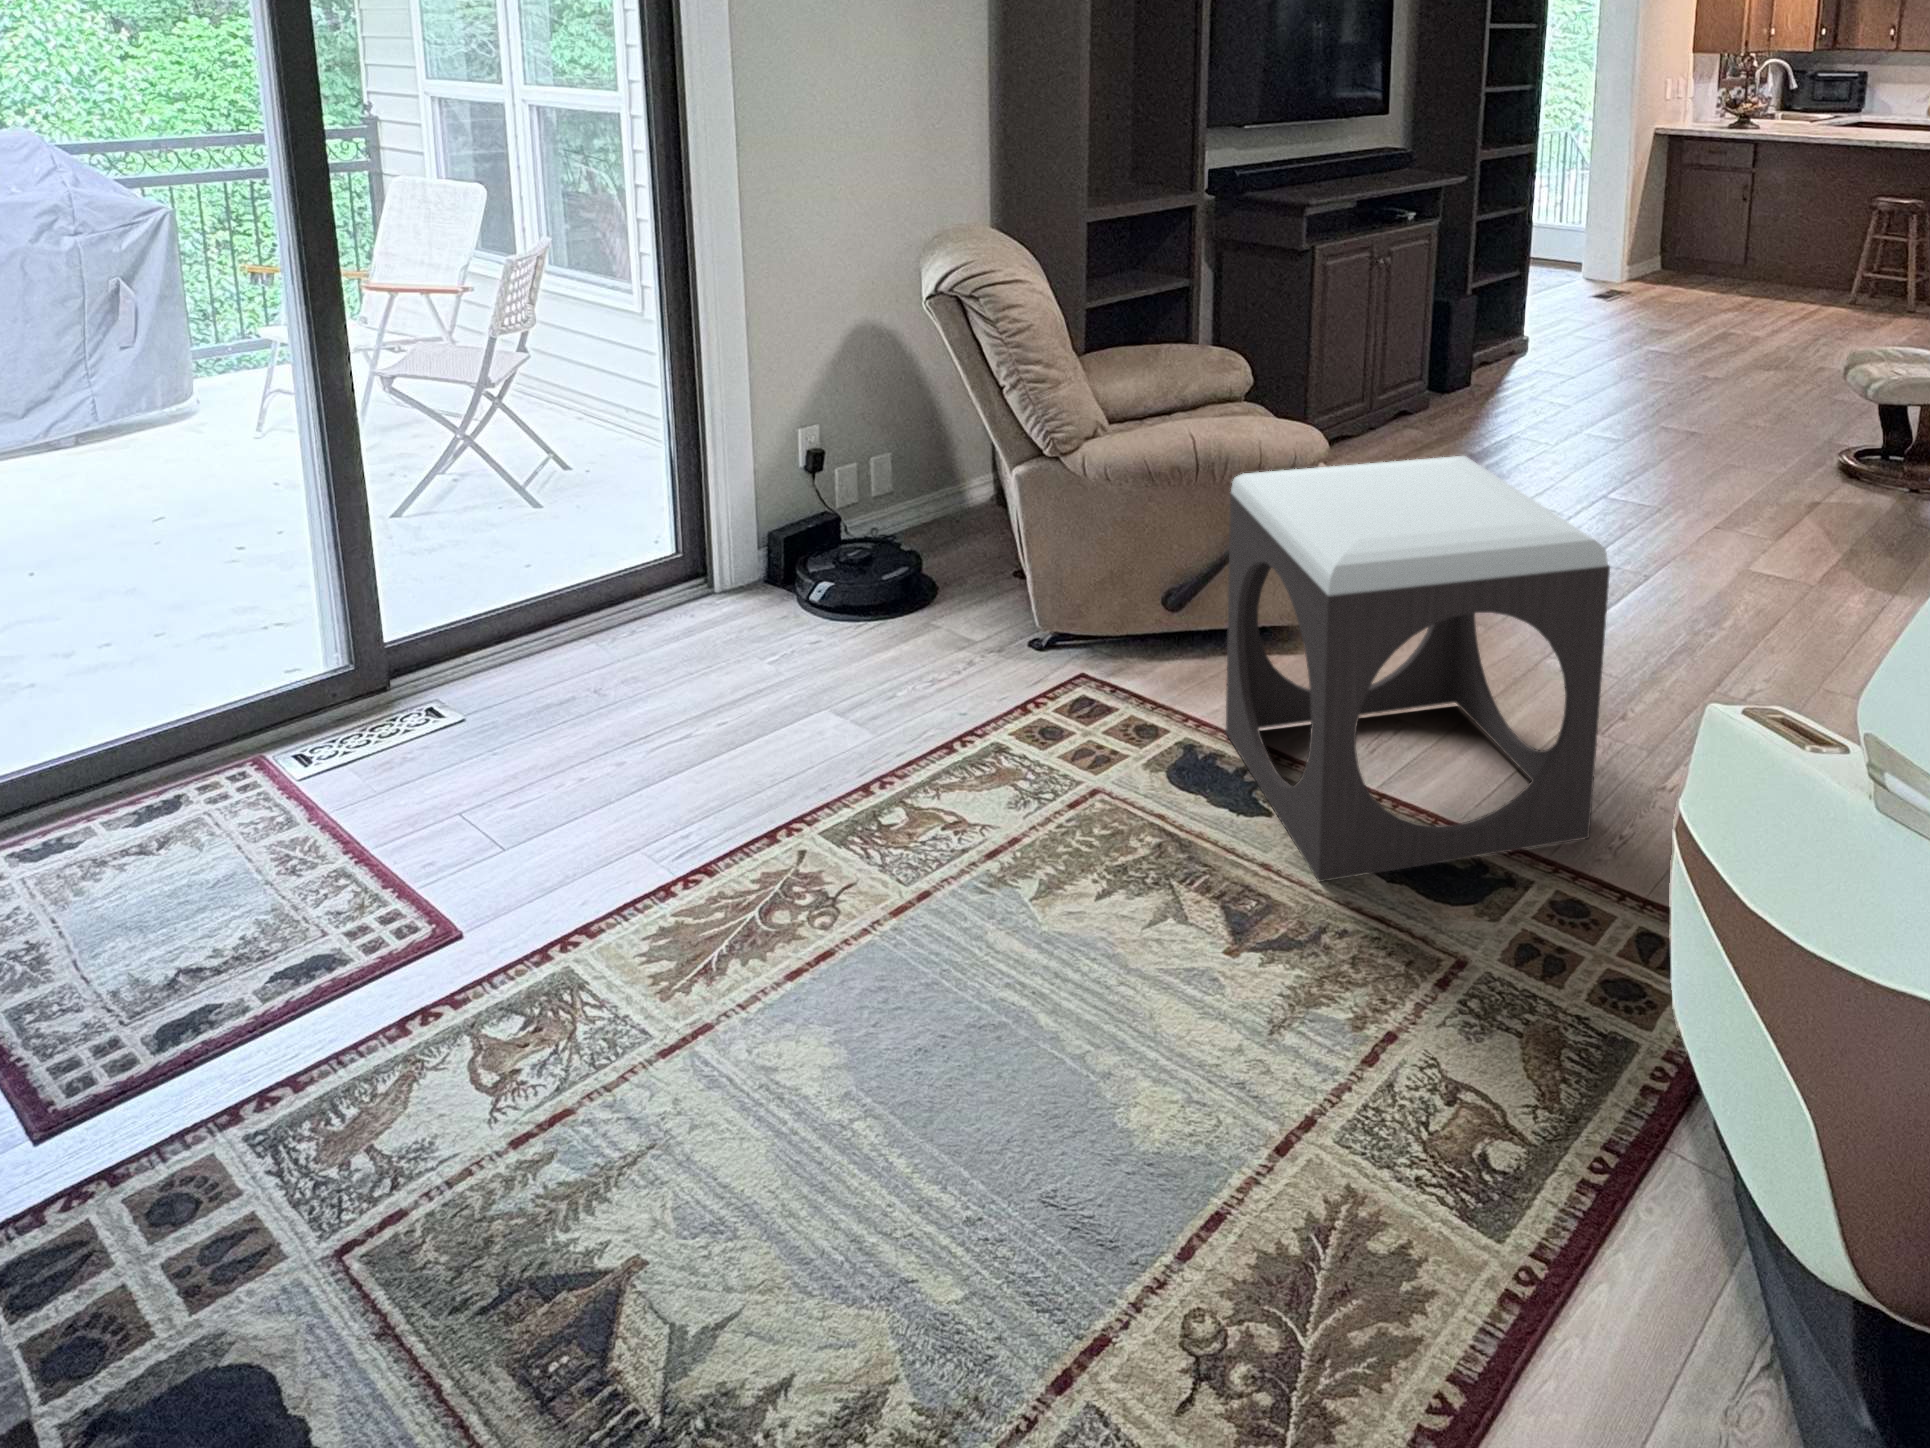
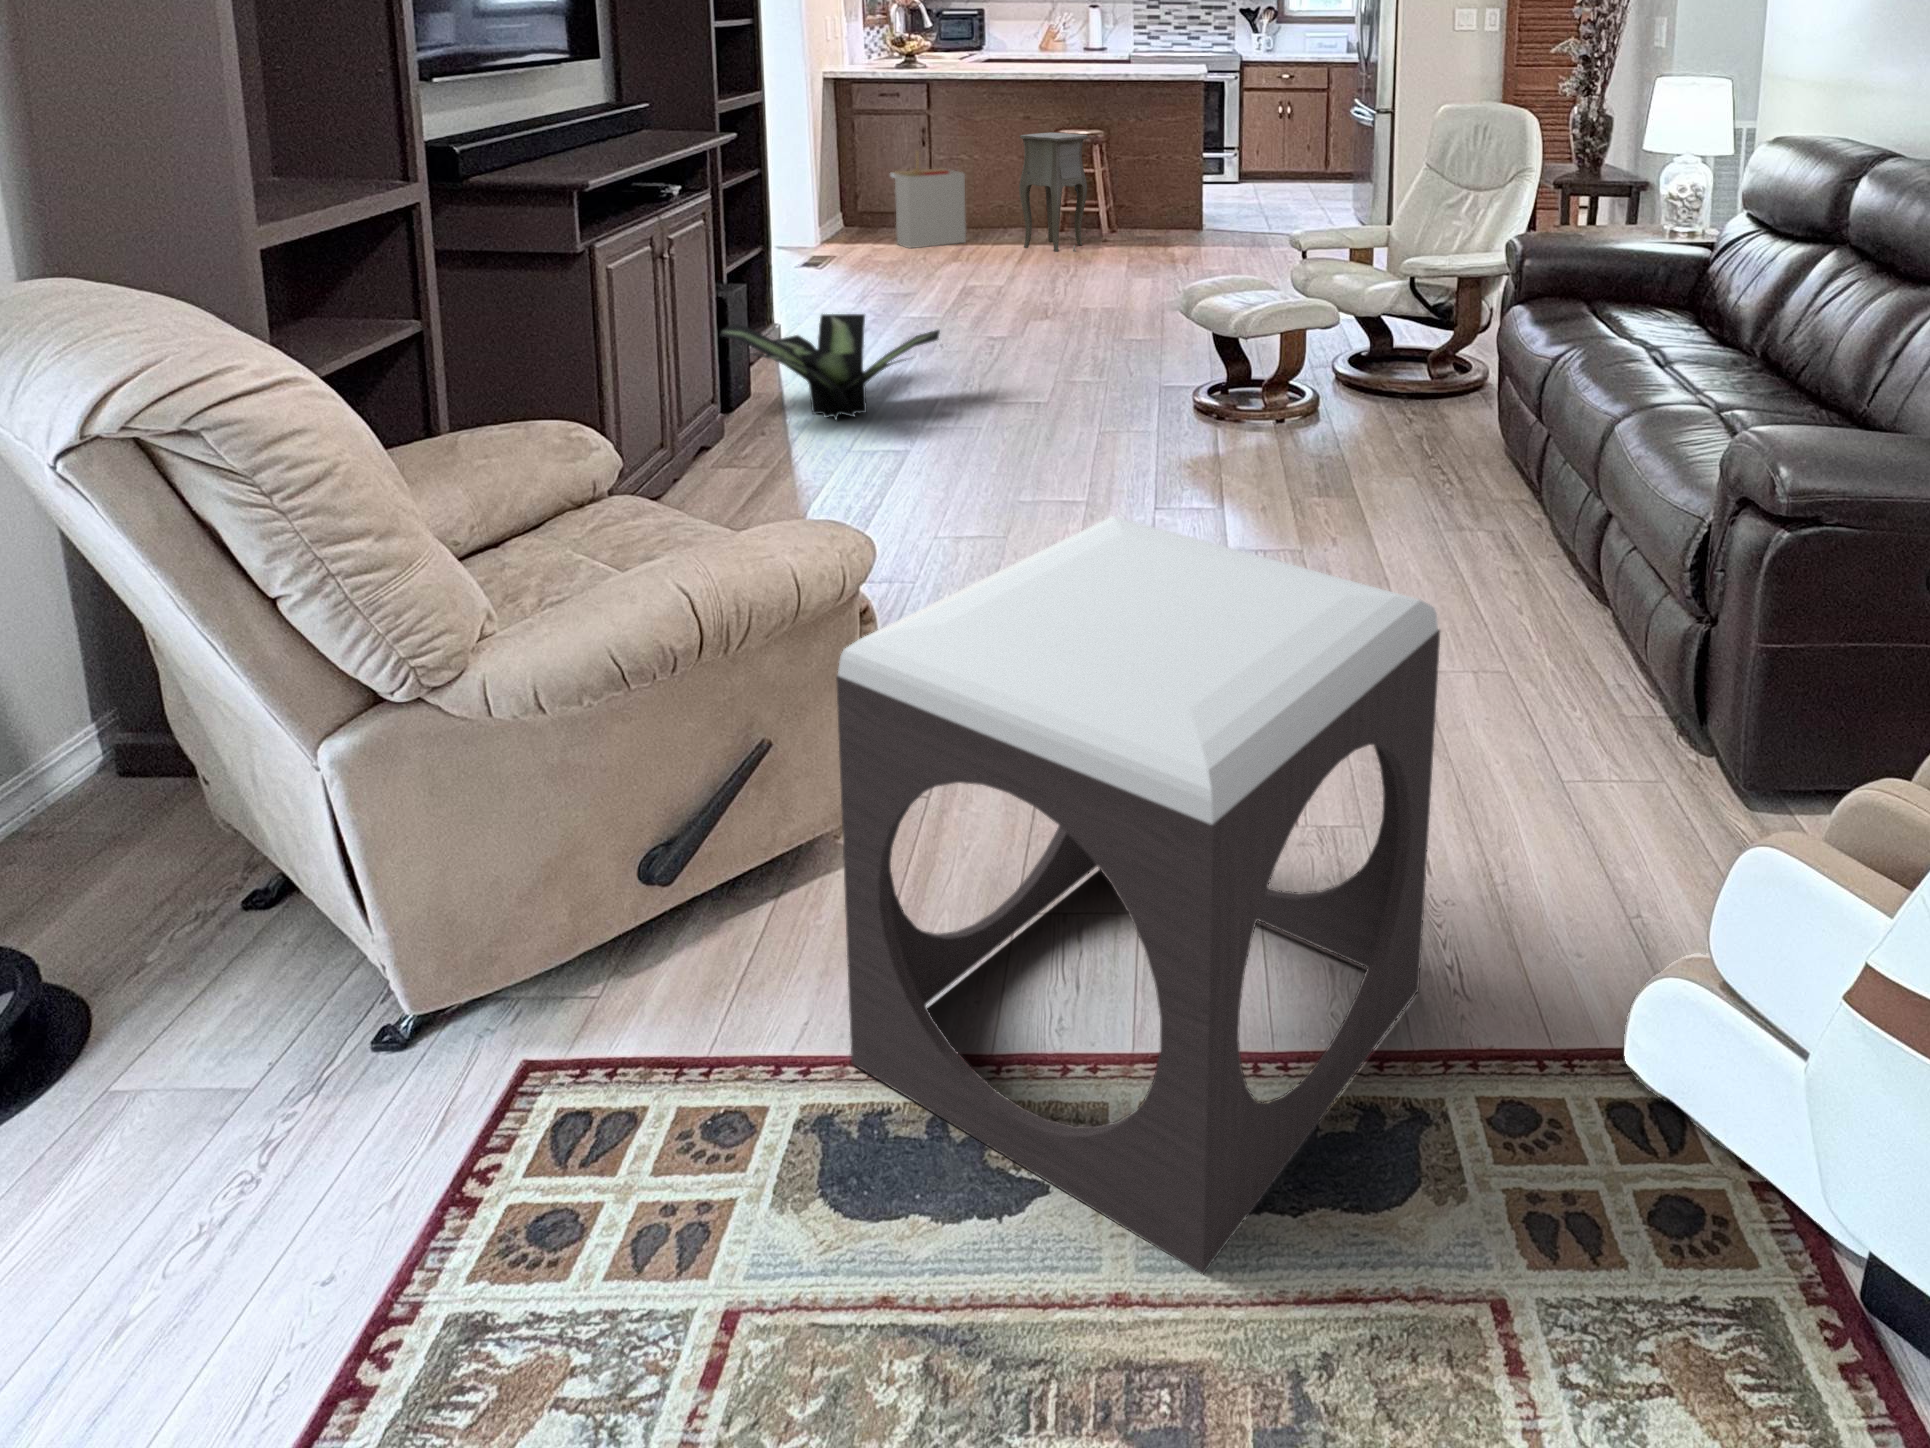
side table: none [1823,198,1906,317] -> present [1019,132,1088,252]
storage bin: none [1701,206,1775,296] -> present [891,151,966,248]
potted plant: none [1434,321,1622,414] -> present [721,314,940,421]

